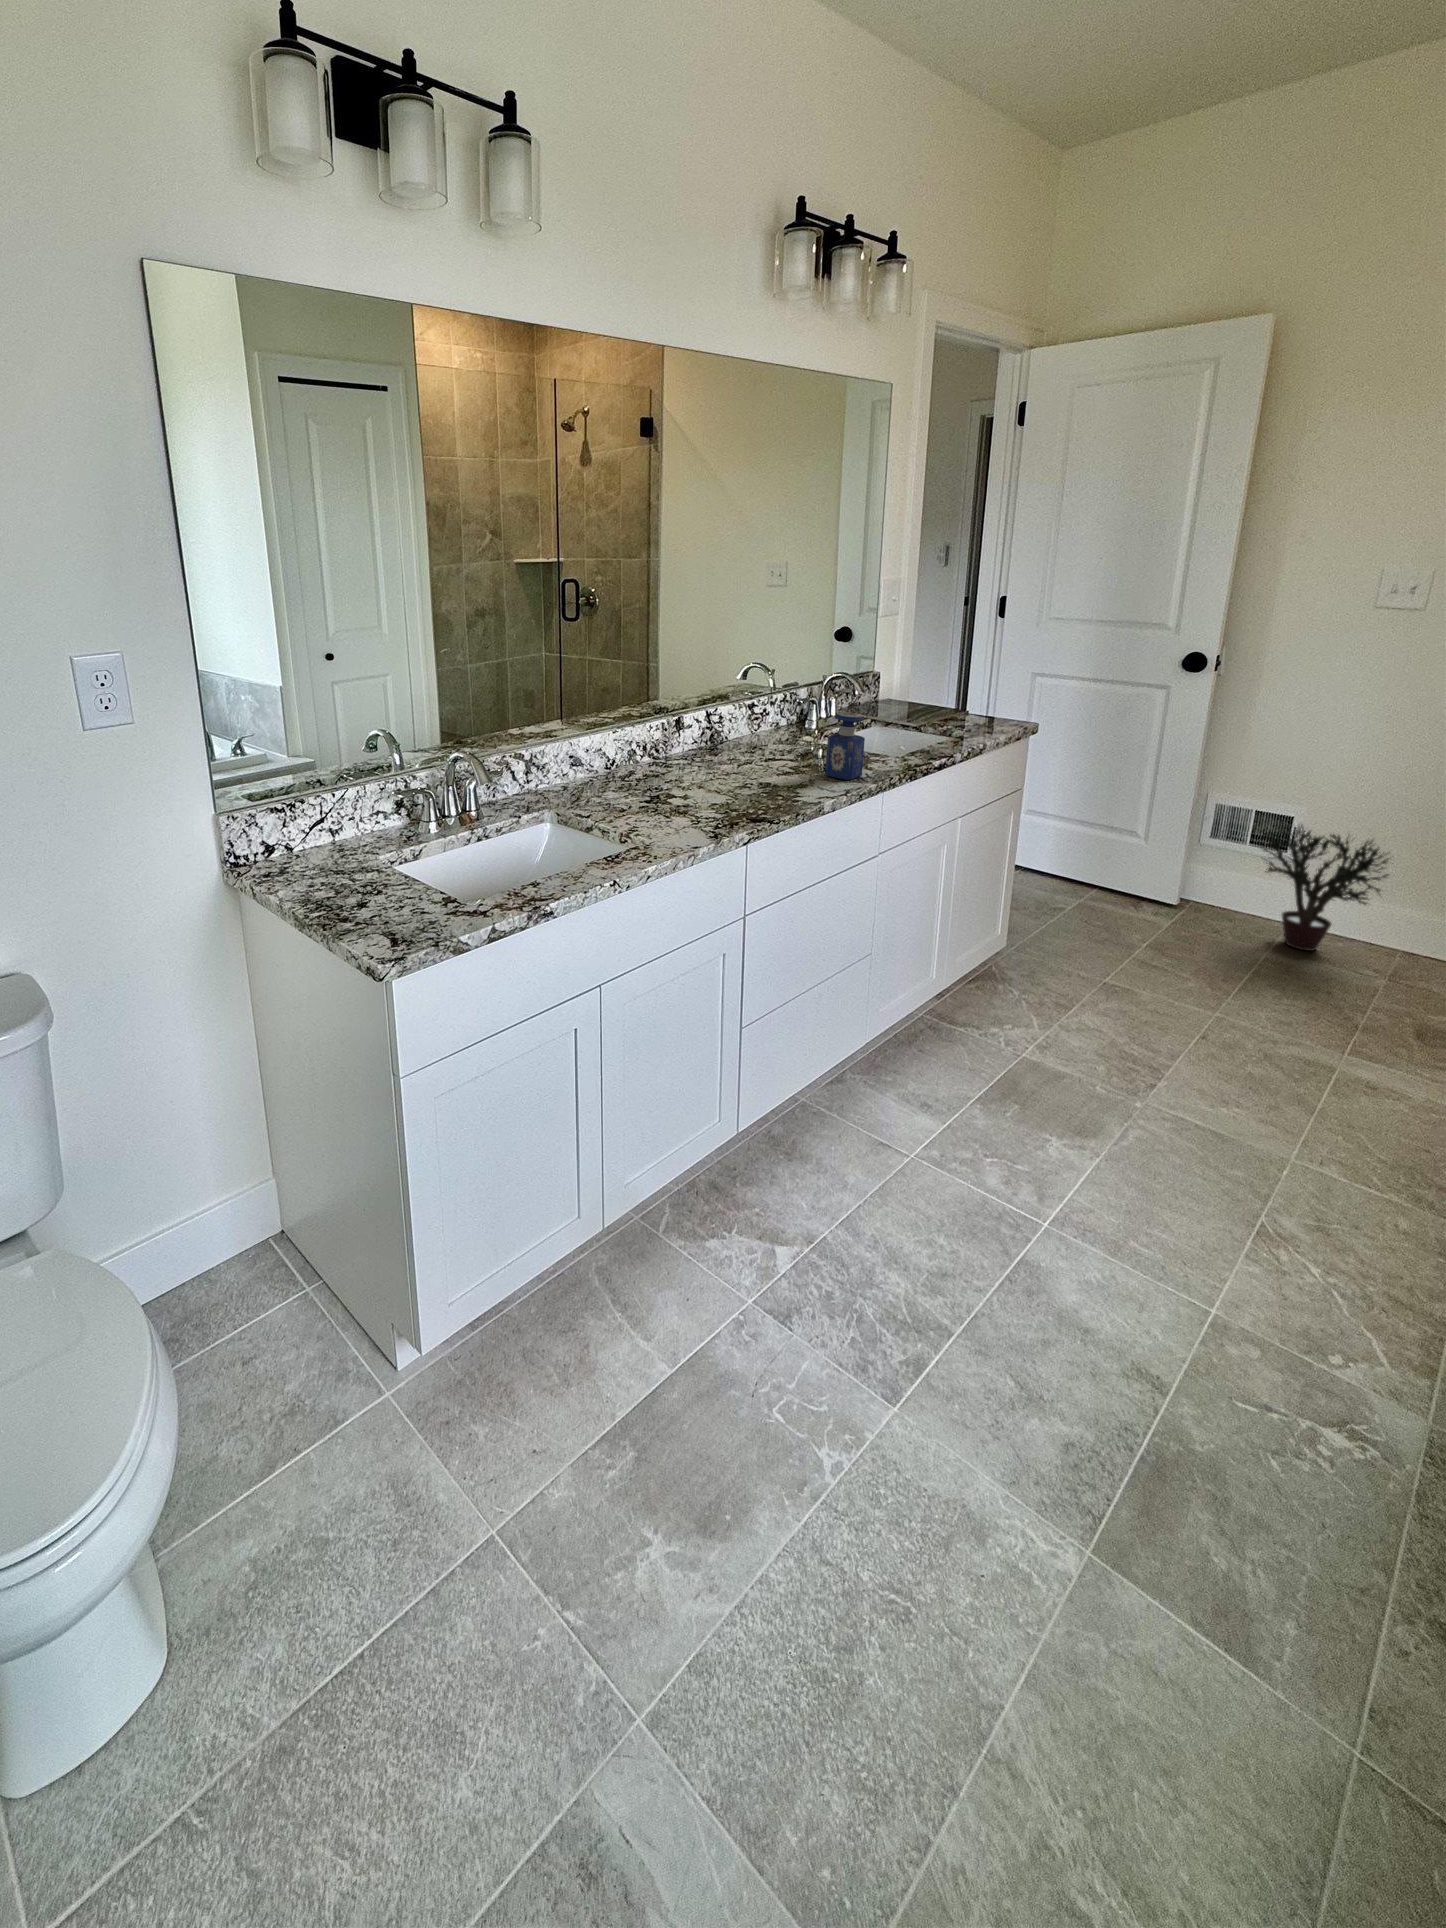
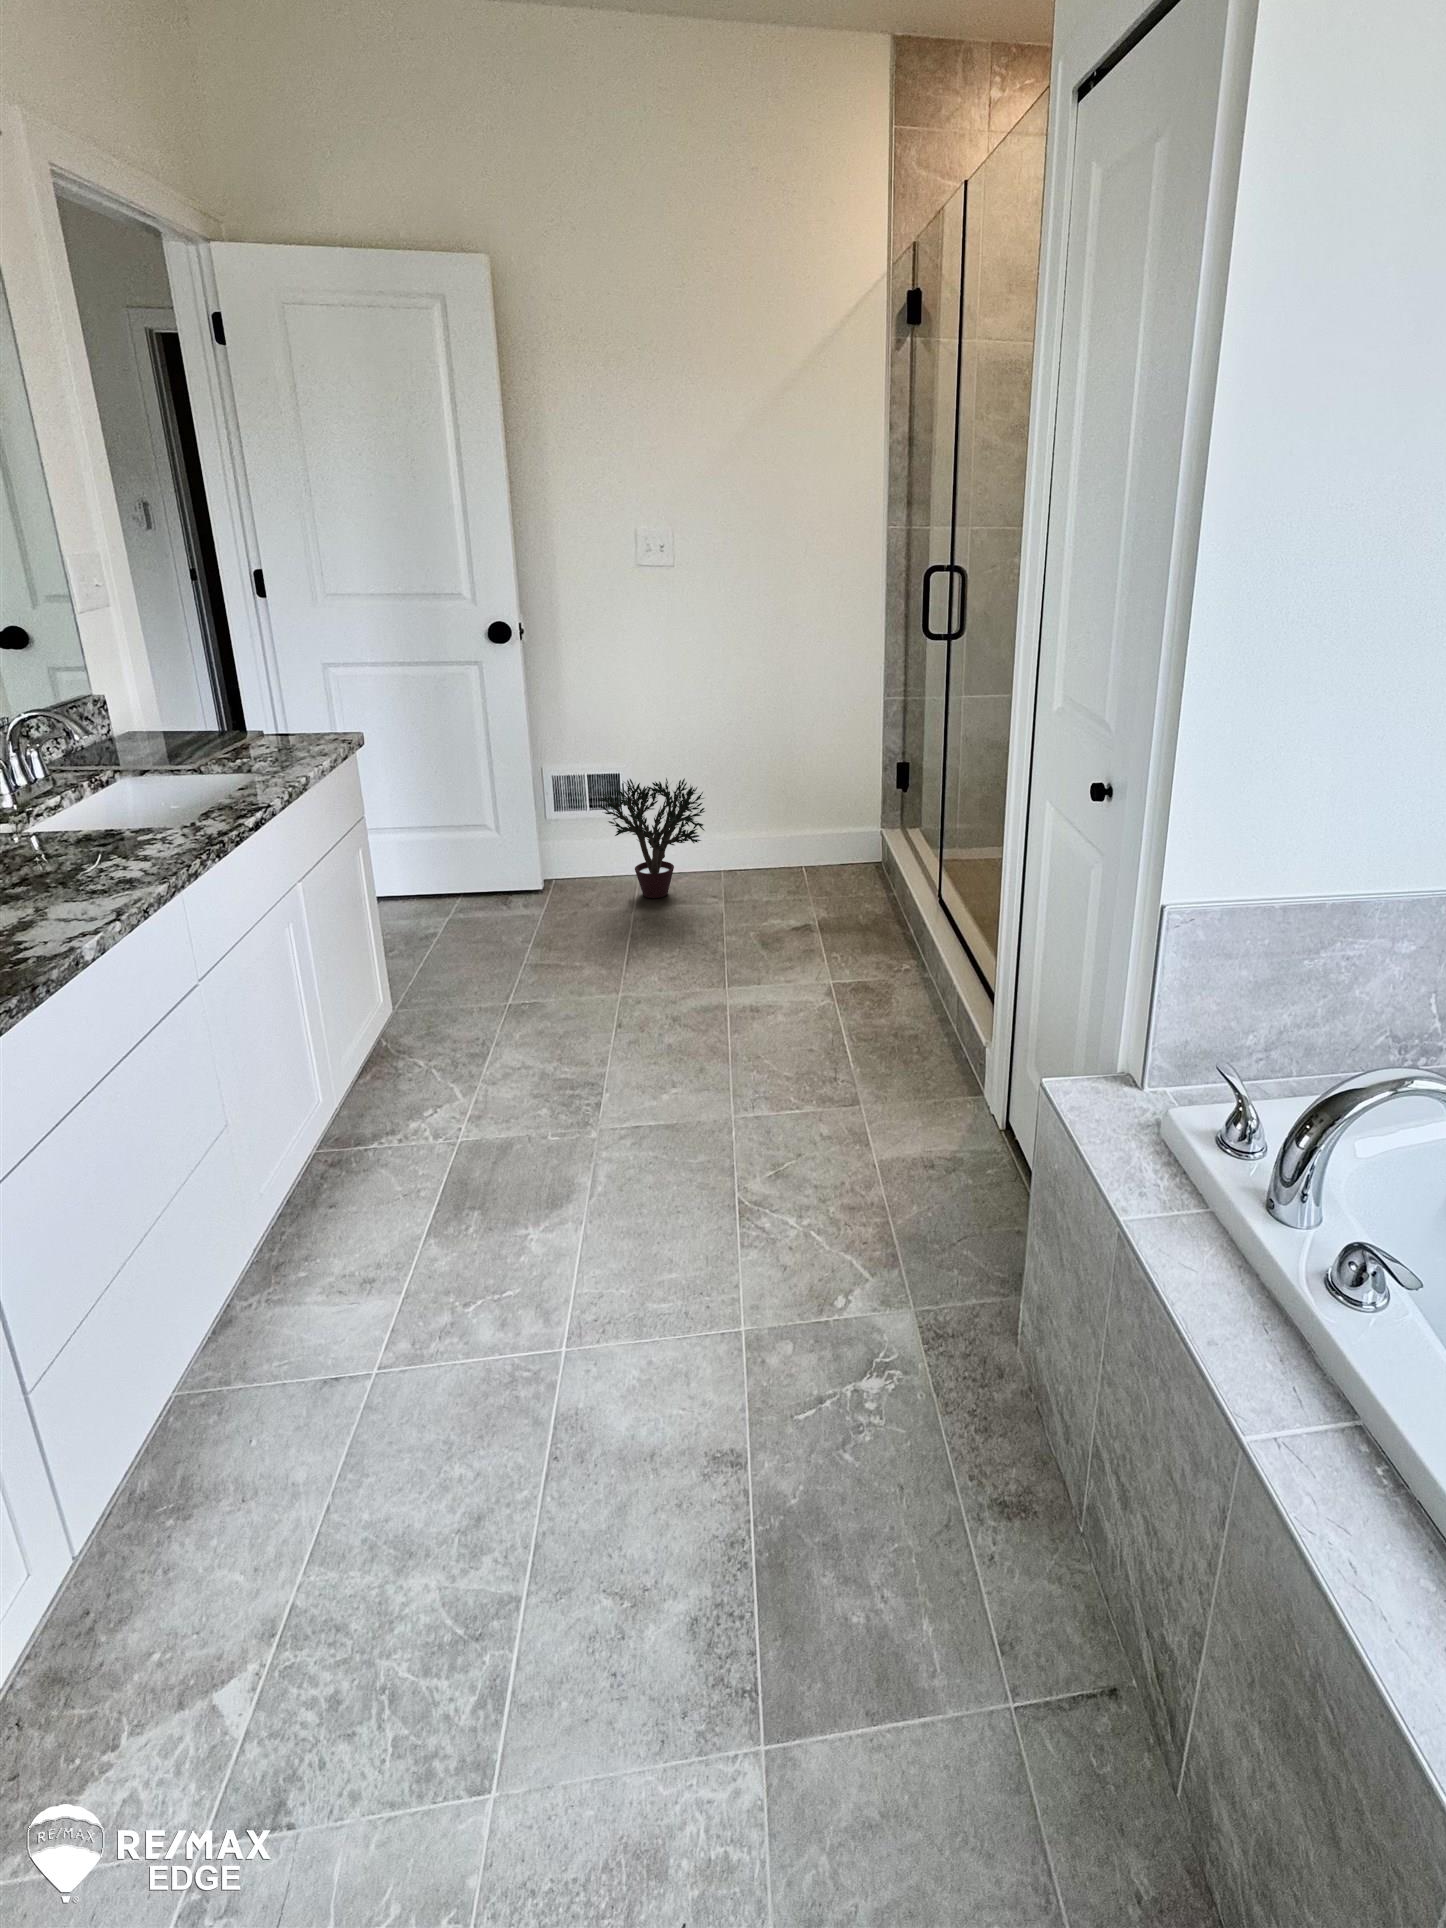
perfume bottle: present [826,712,865,779] -> none [50,780,134,891]

